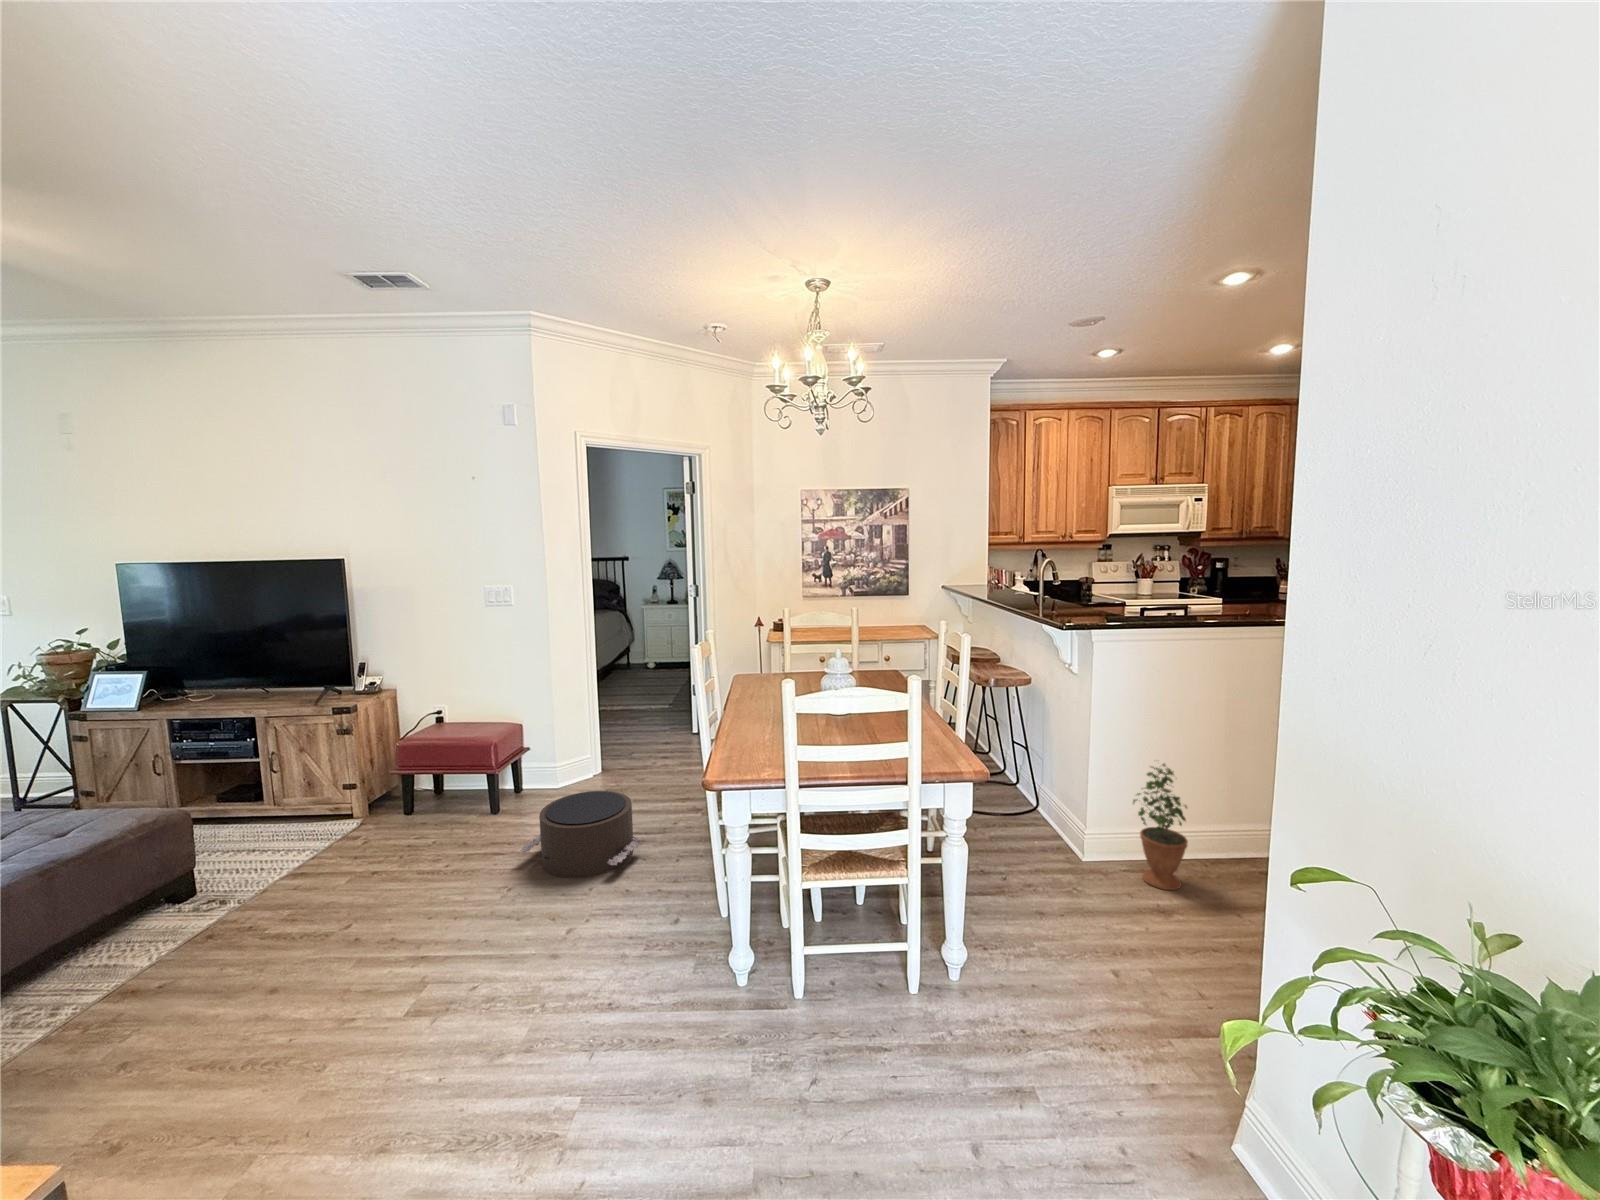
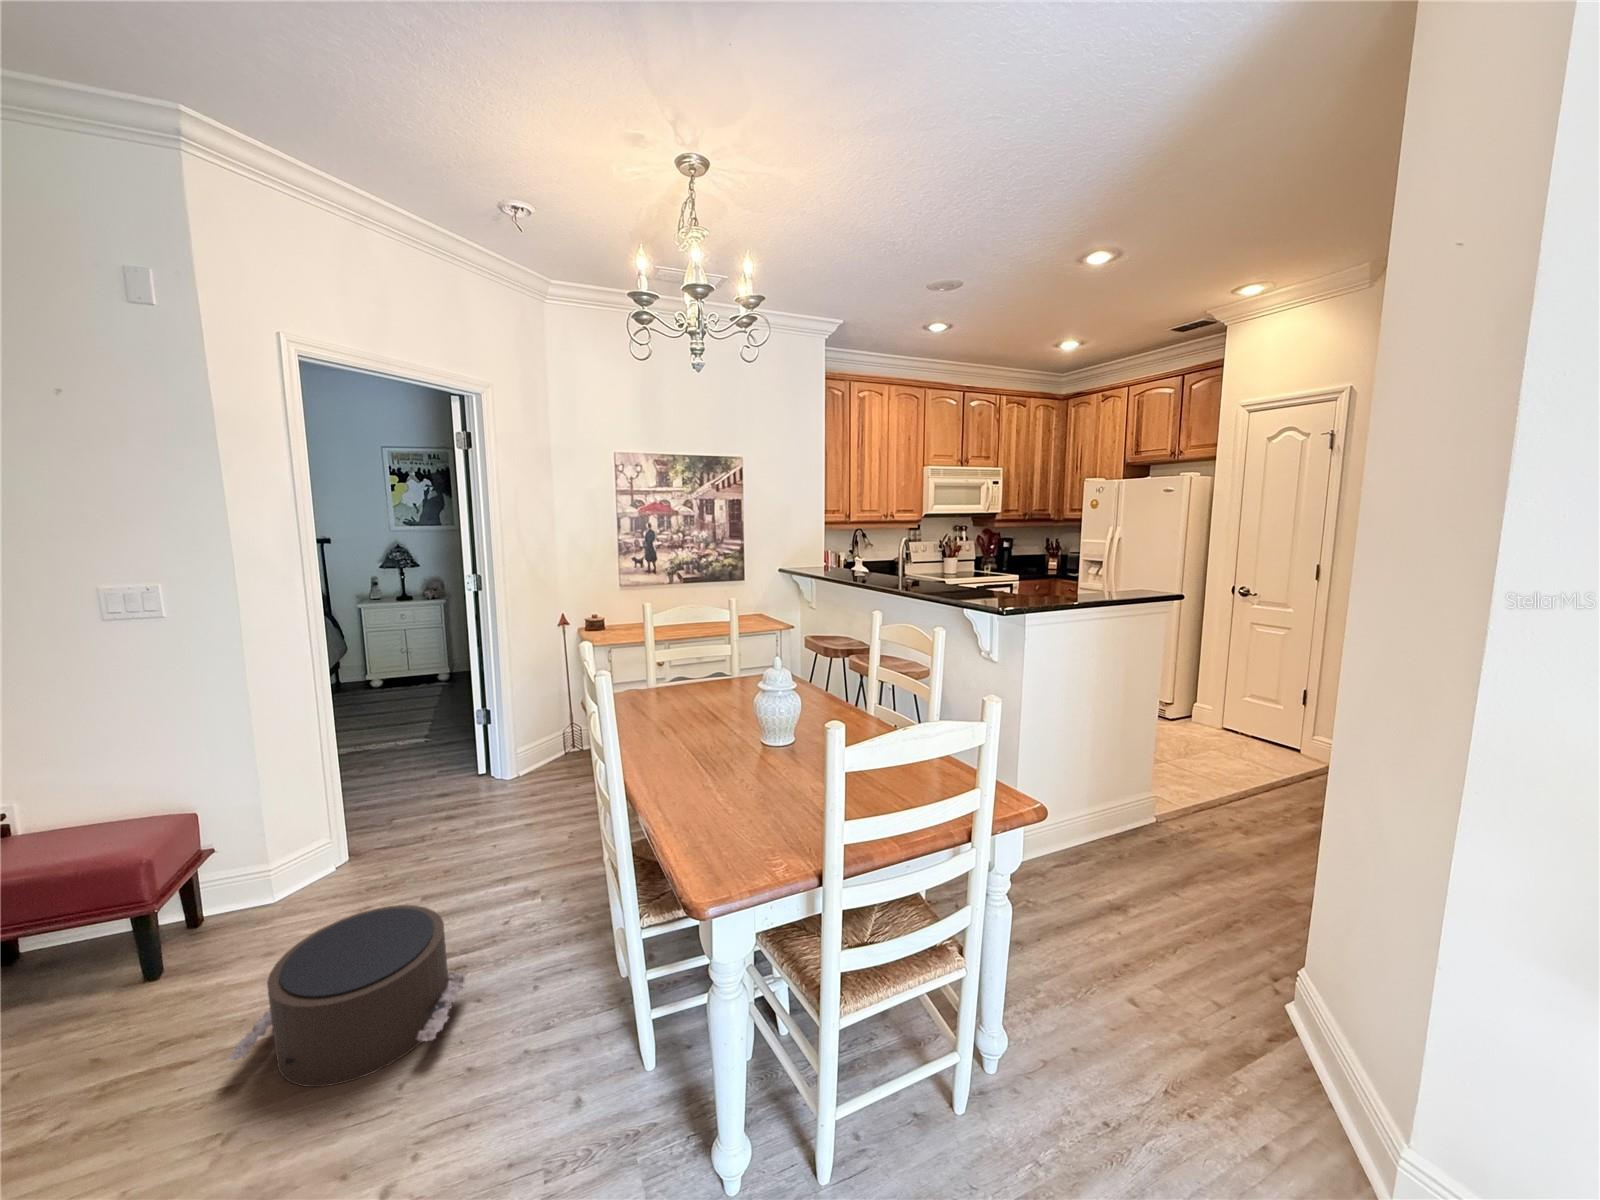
potted plant: present [1133,764,1188,890] -> none [1075,751,1126,887]

